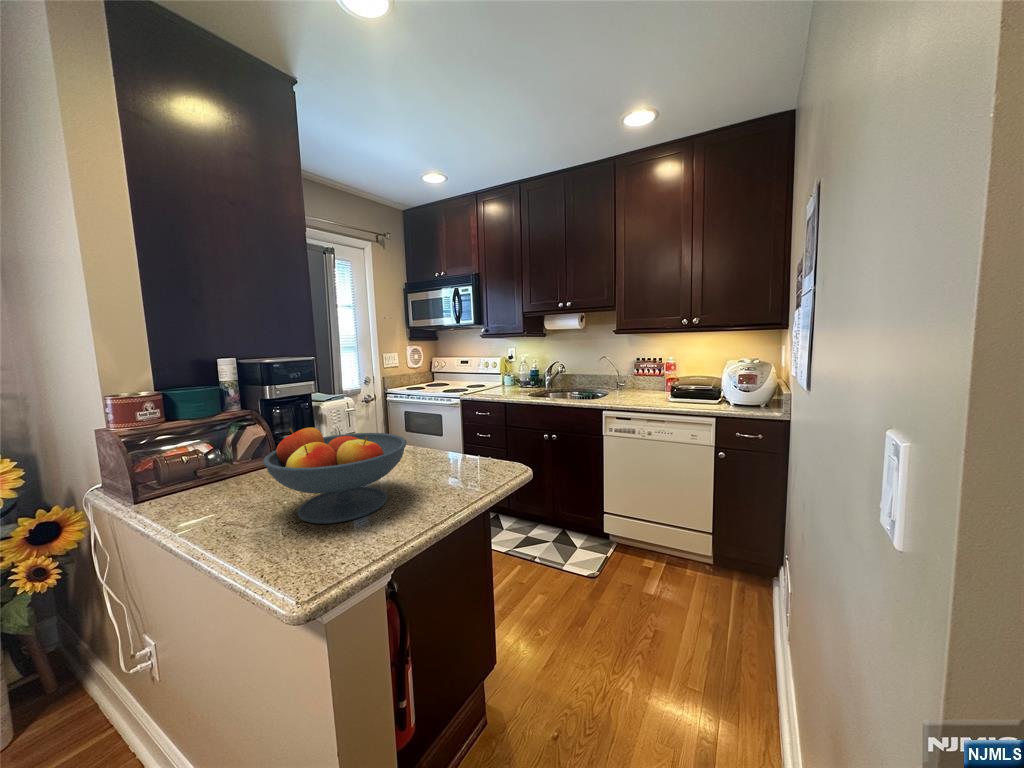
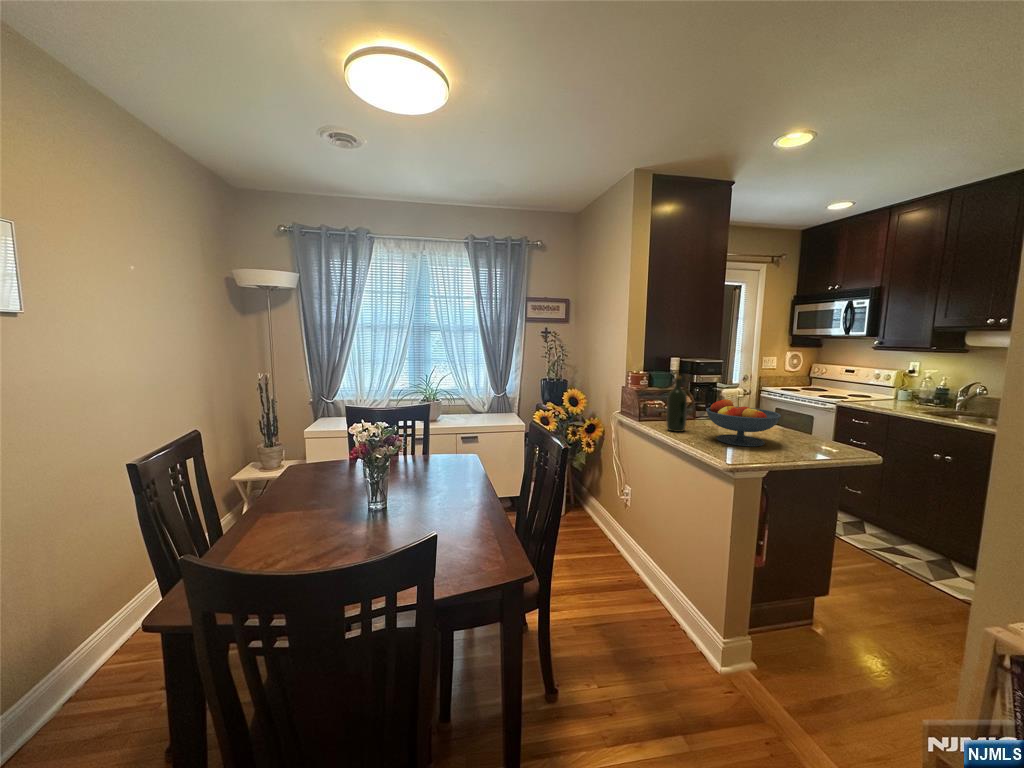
wine bottle: none [179,392,237,517] -> present [667,376,687,432]

